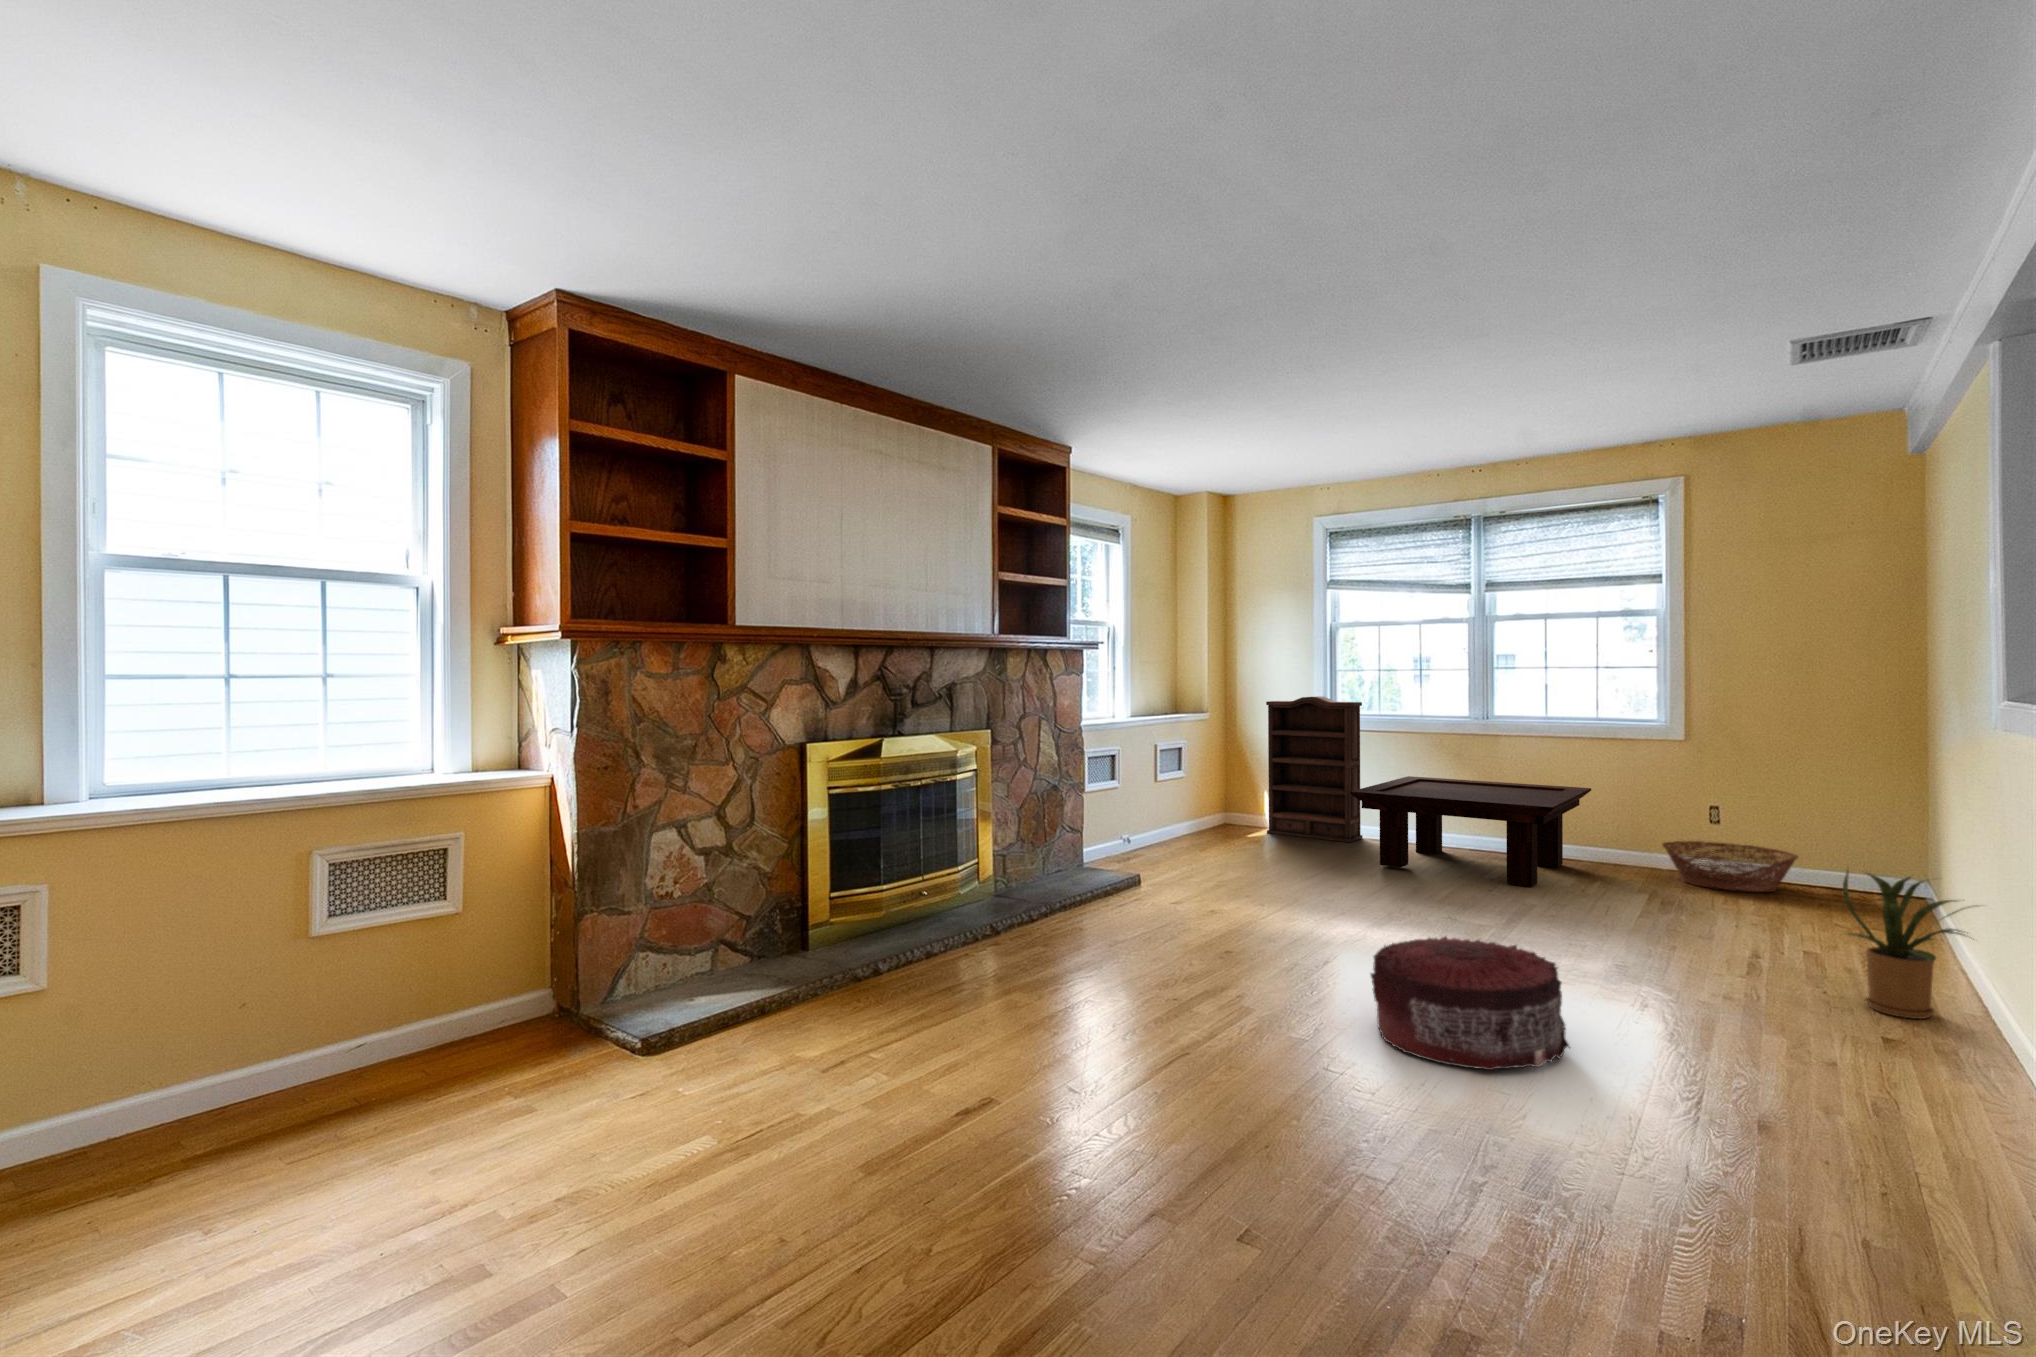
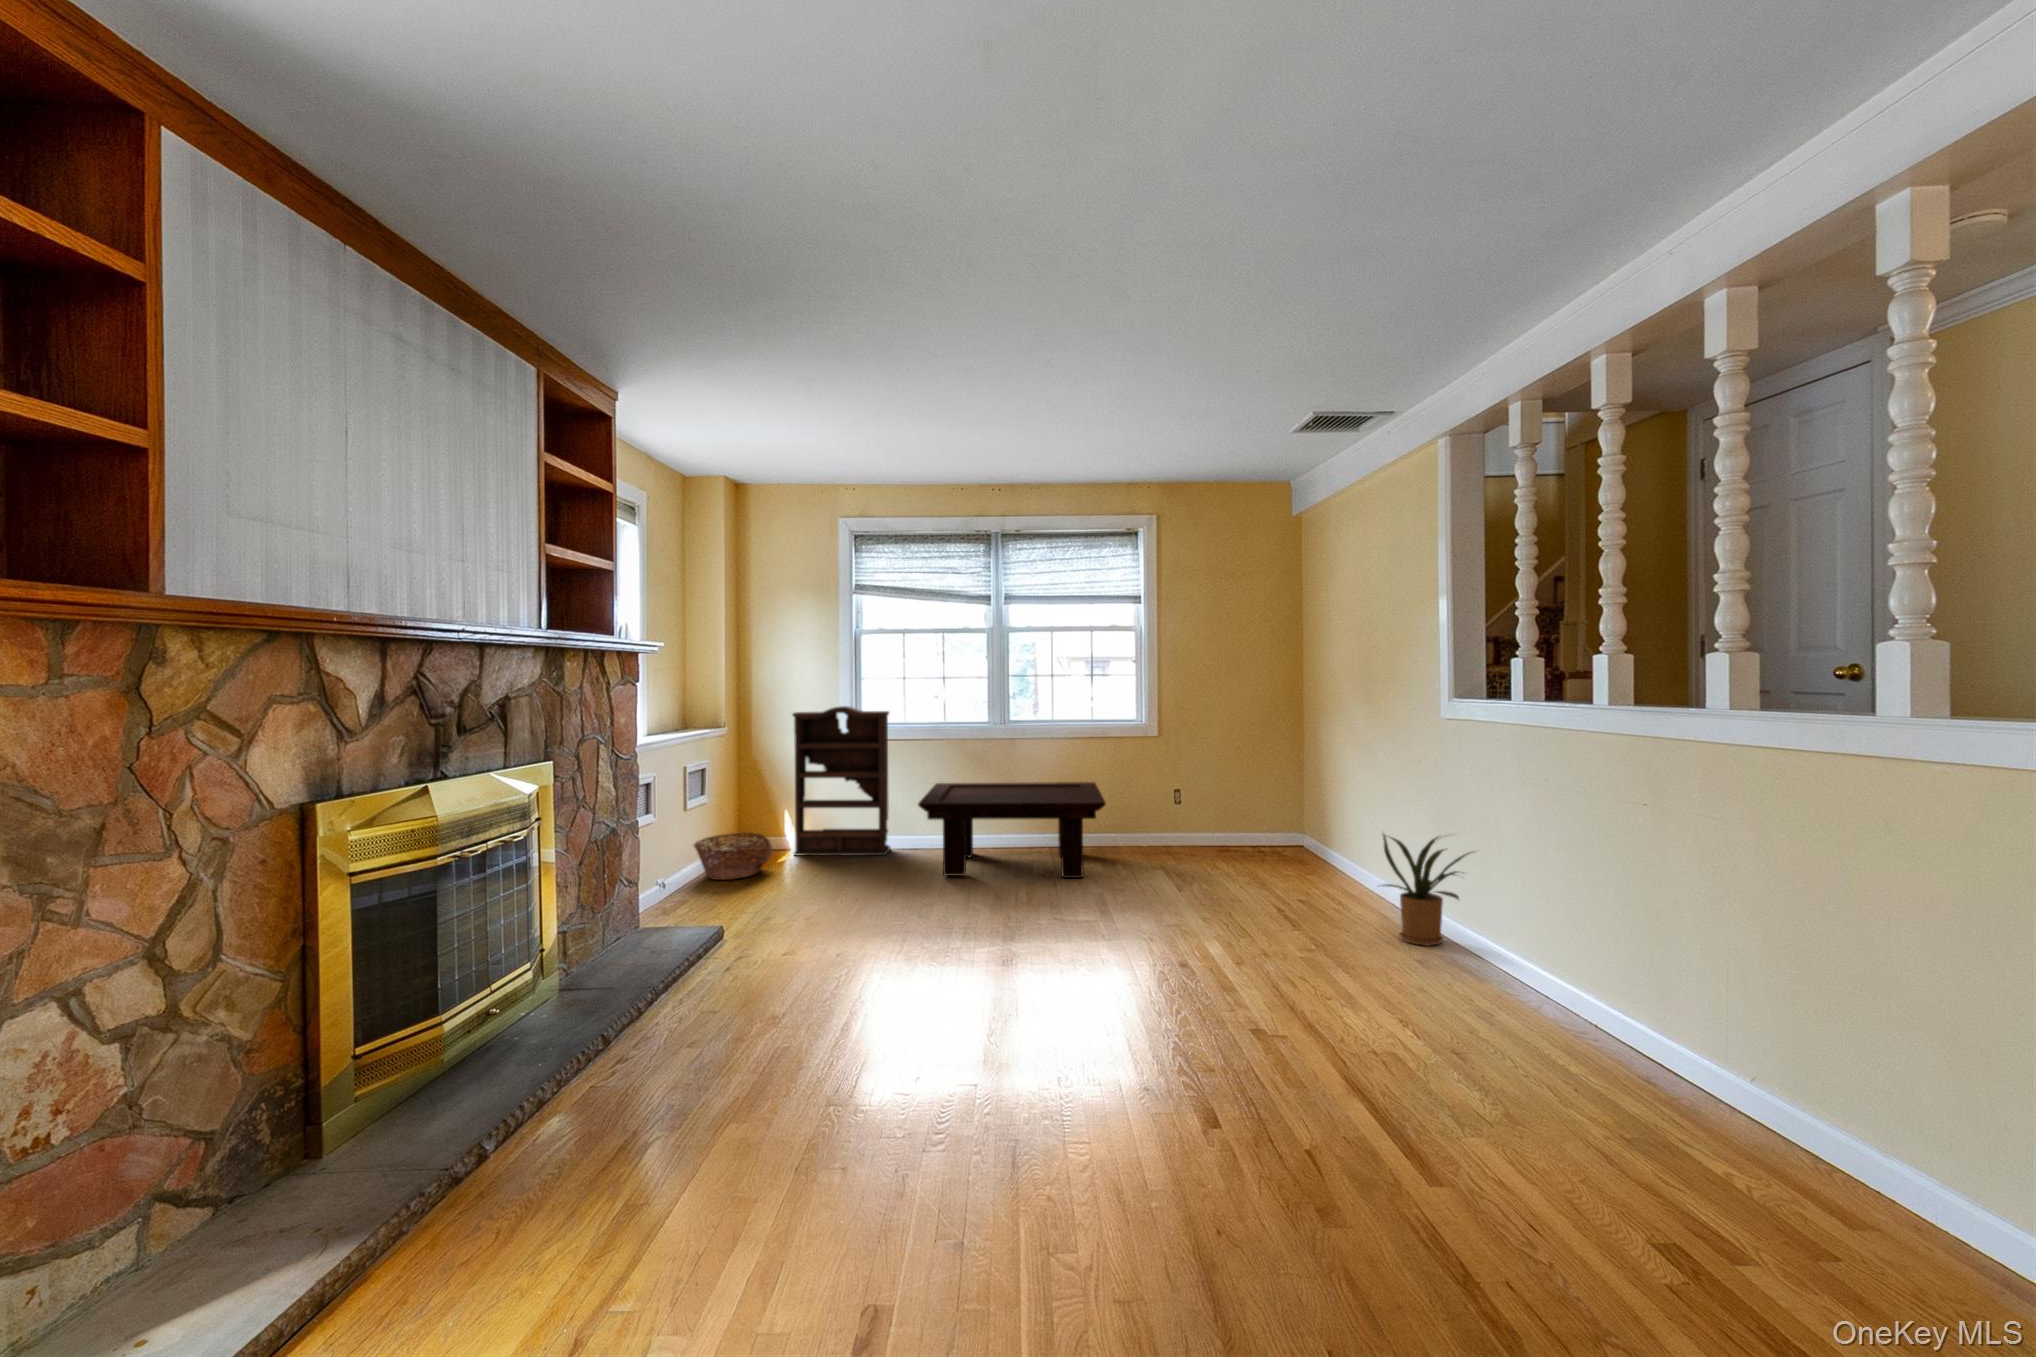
basket: present [1662,841,1798,892] -> present [694,832,772,880]
pouf: present [1370,936,1570,1070] -> none [1144,941,1324,1081]

